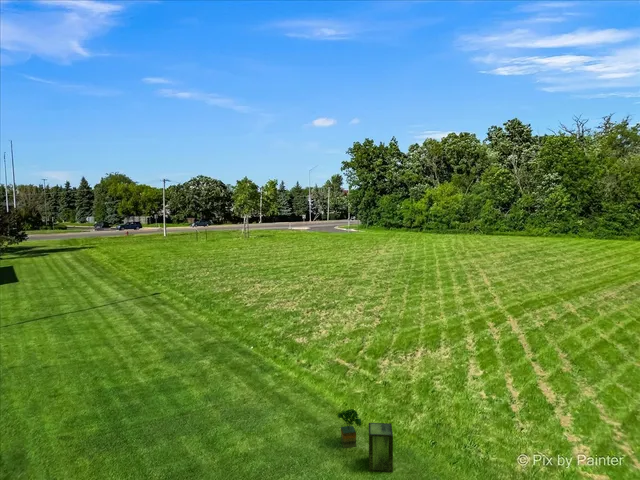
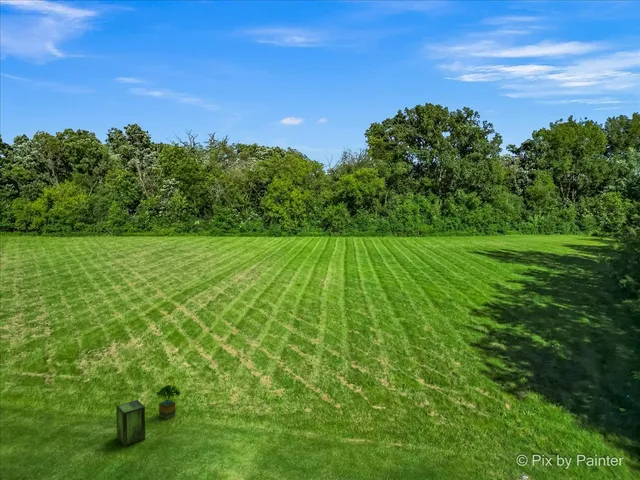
potted tree: present [338,409,361,448] -> present [157,385,180,419]

